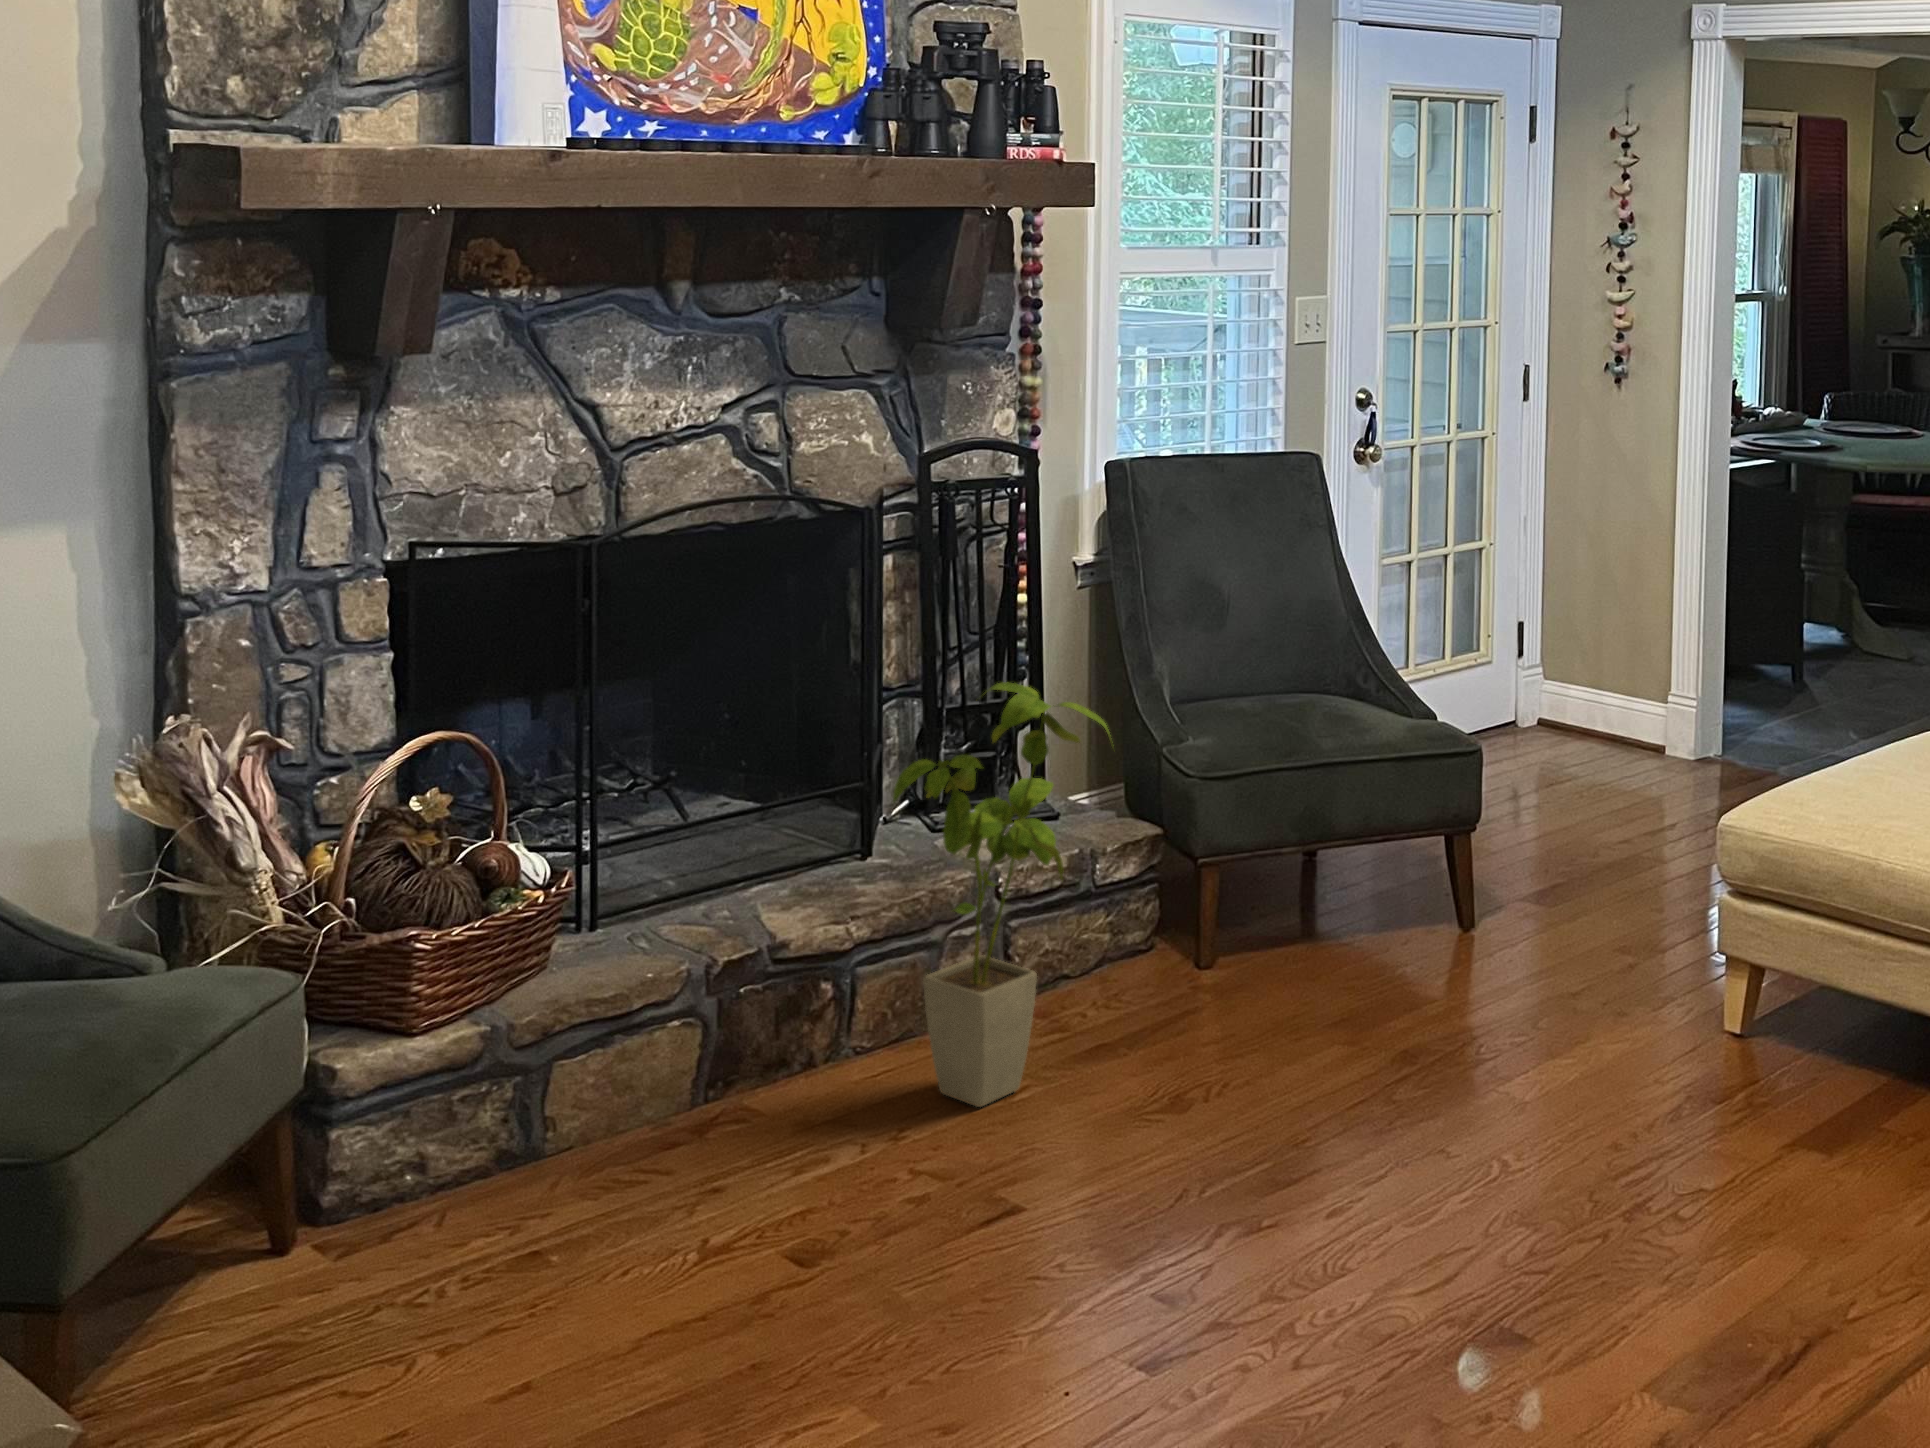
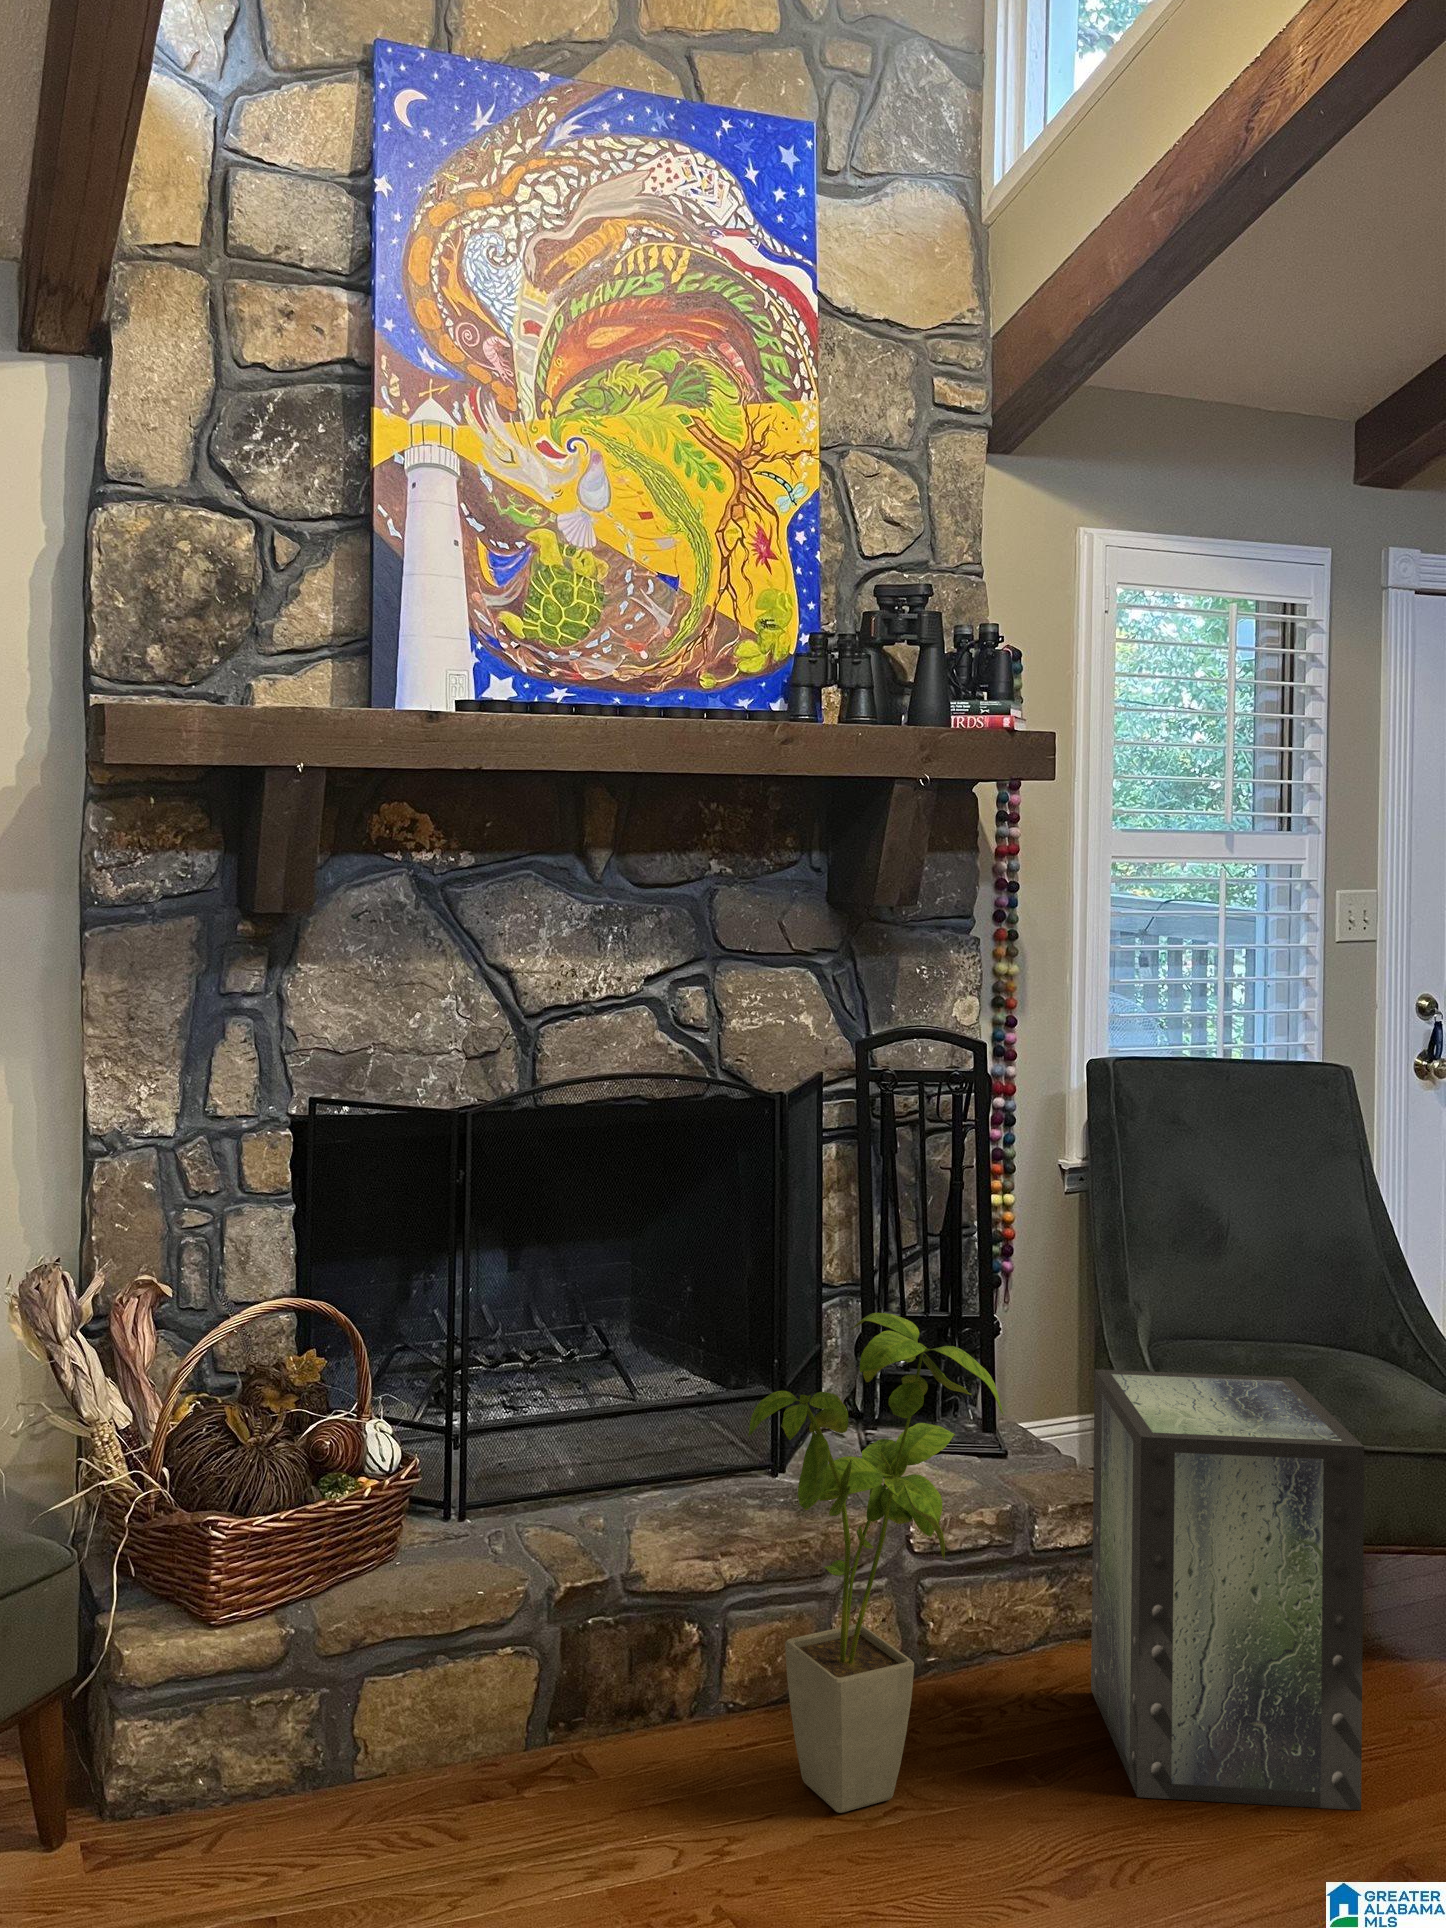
storage box: none [1149,706,1373,1050] -> present [1091,1369,1364,1810]

